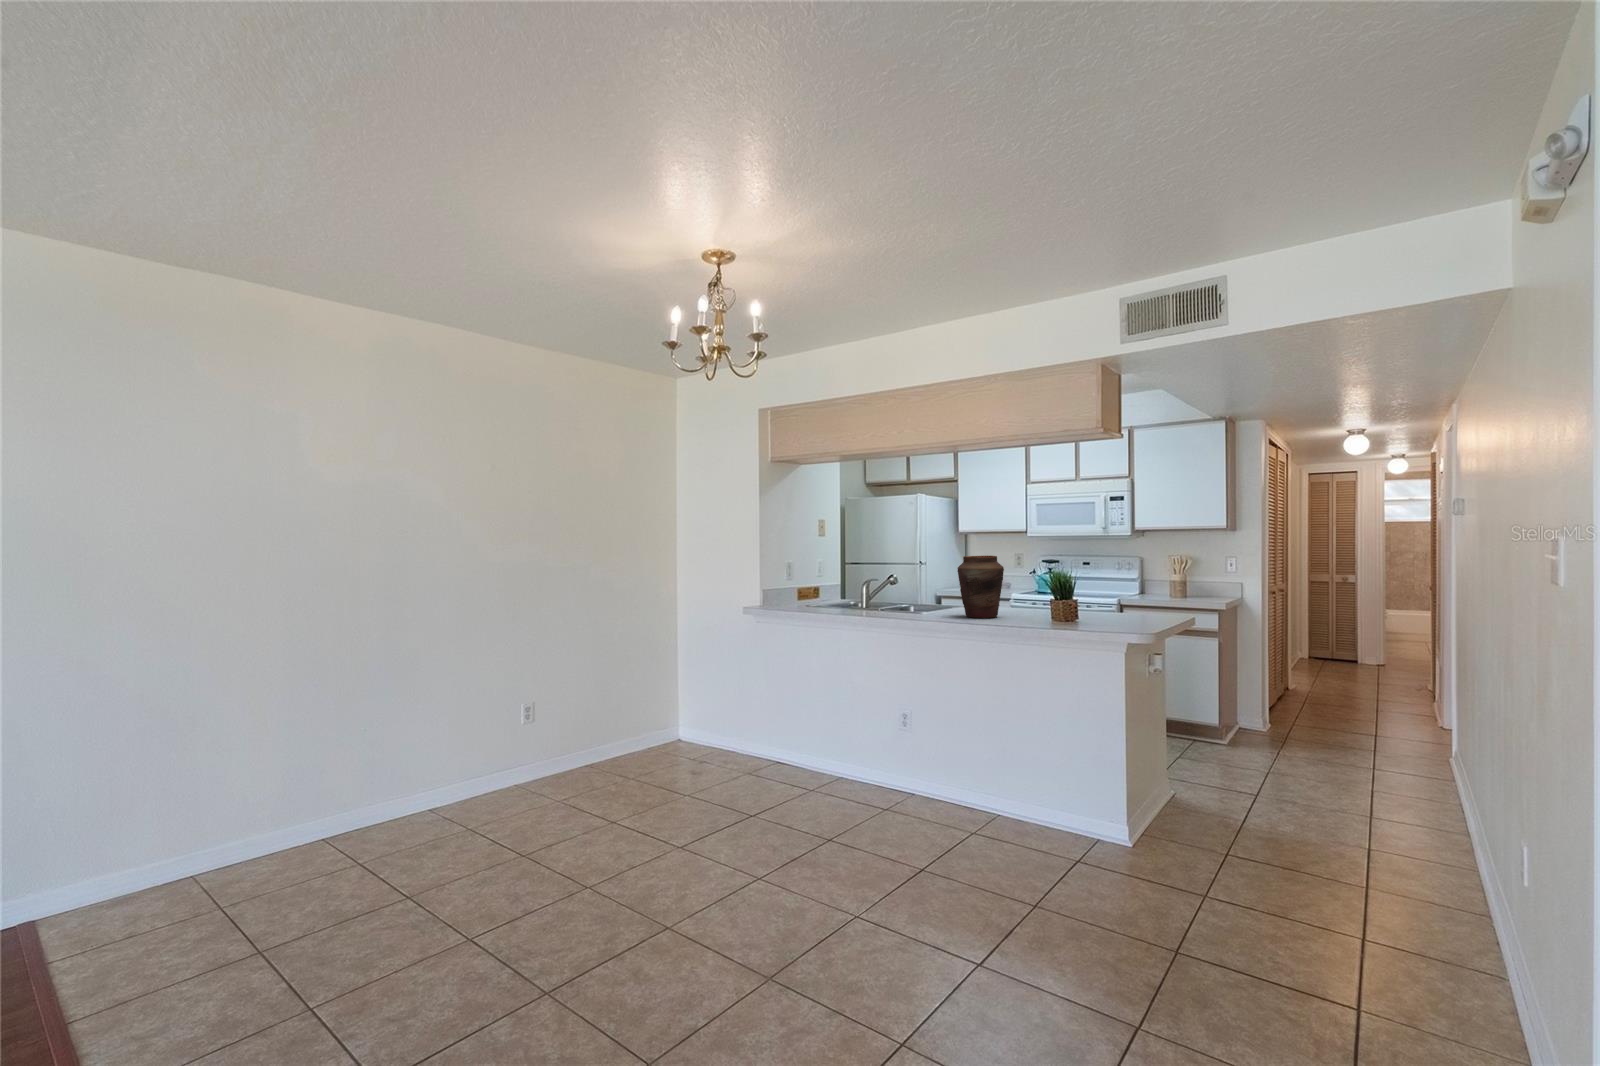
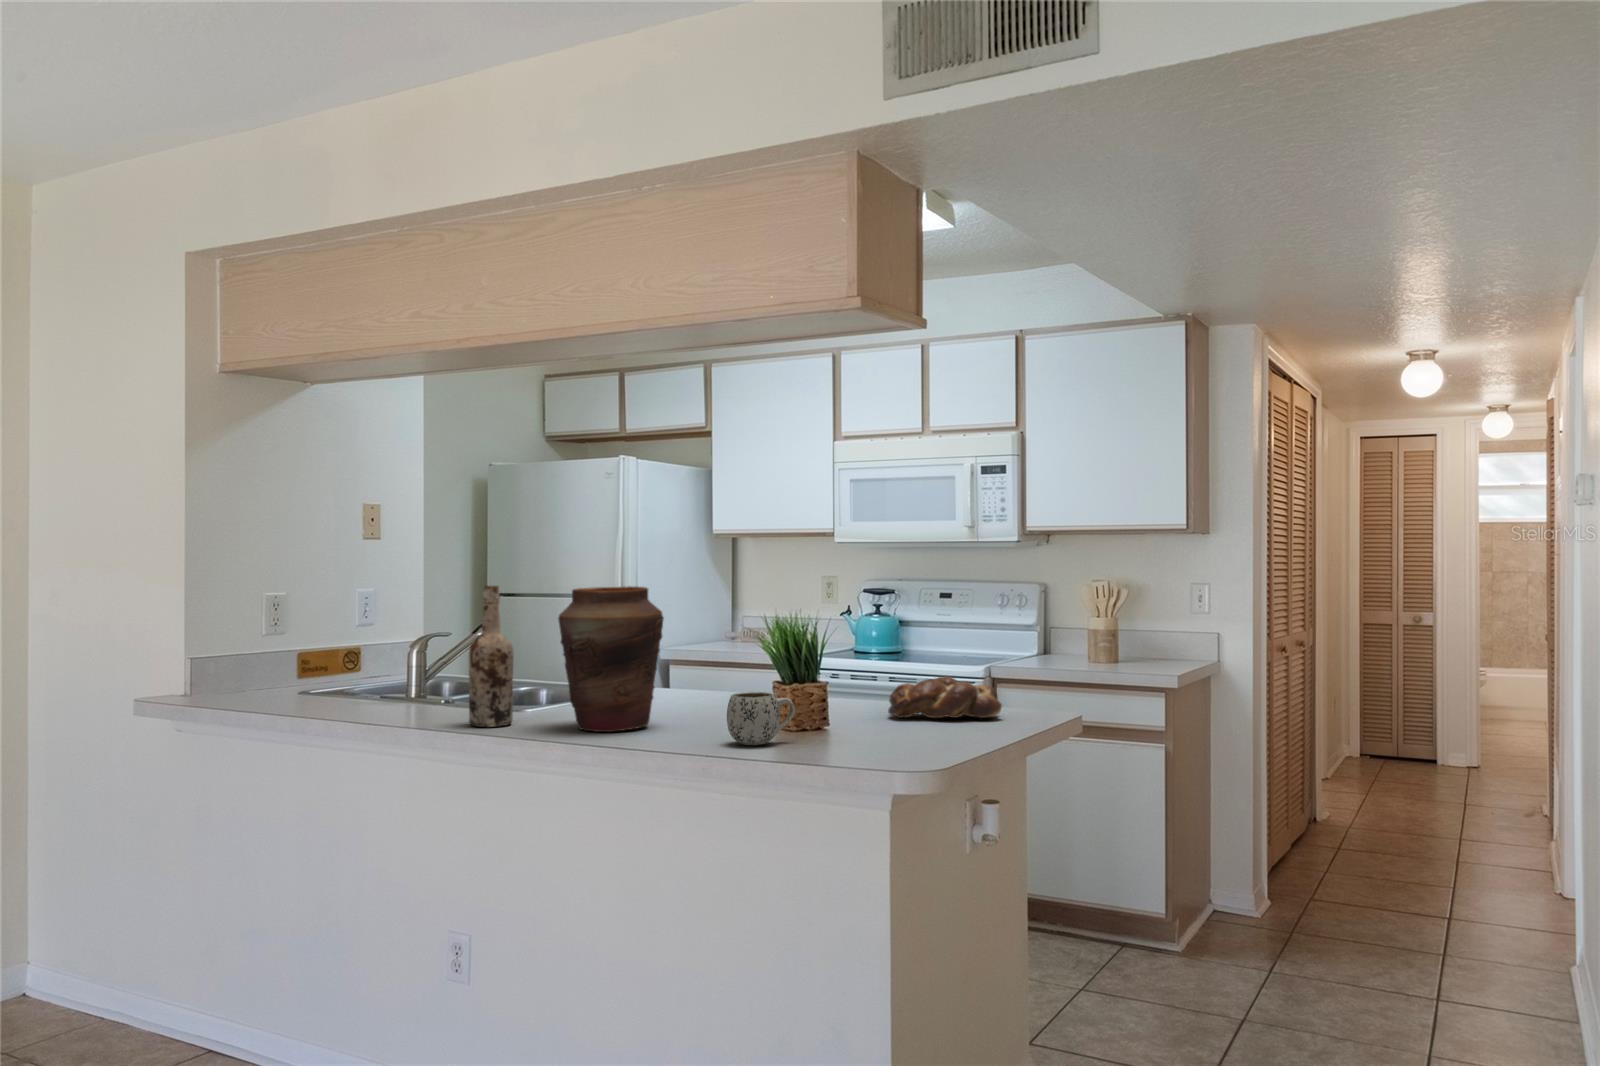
wine bottle: none [915,555,934,616] -> present [469,586,513,727]
bread loaf: none [1101,597,1159,615] -> present [888,676,1002,718]
mug: none [1045,600,1075,623] -> present [727,692,795,745]

